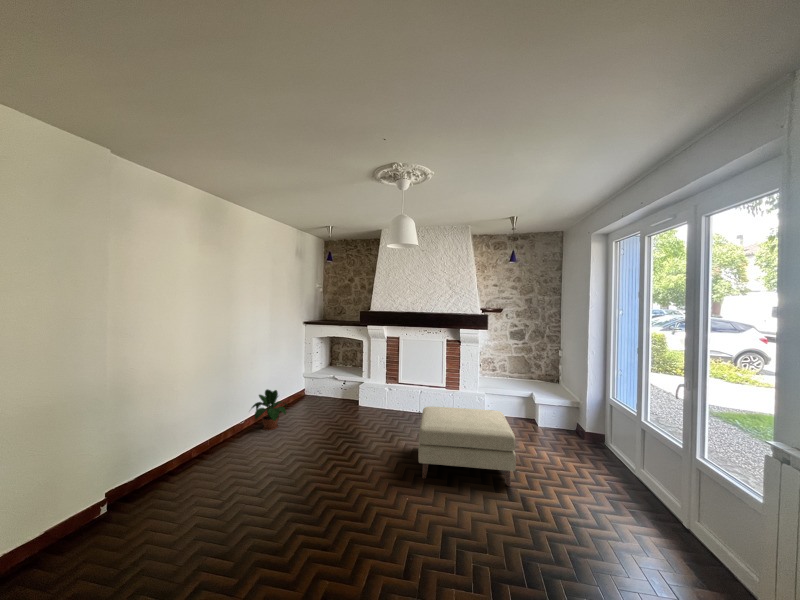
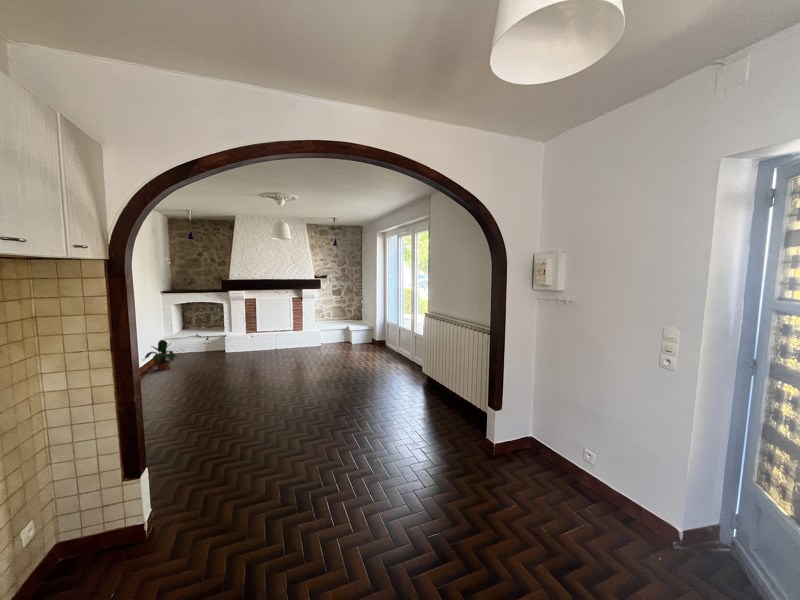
ottoman: present [418,407,516,487] -> none [289,330,344,366]

